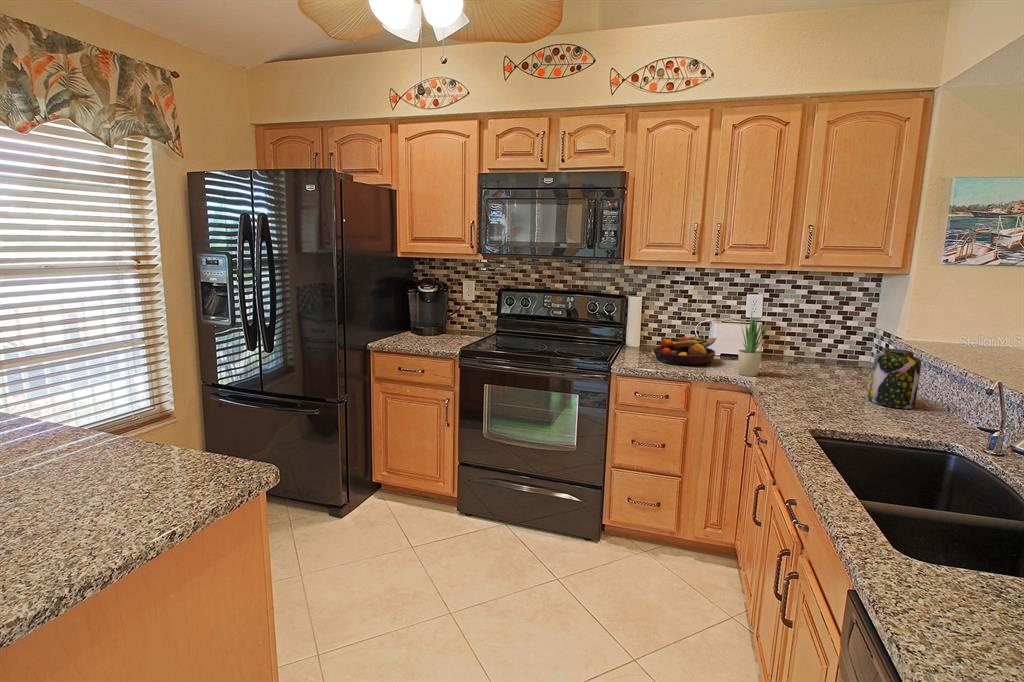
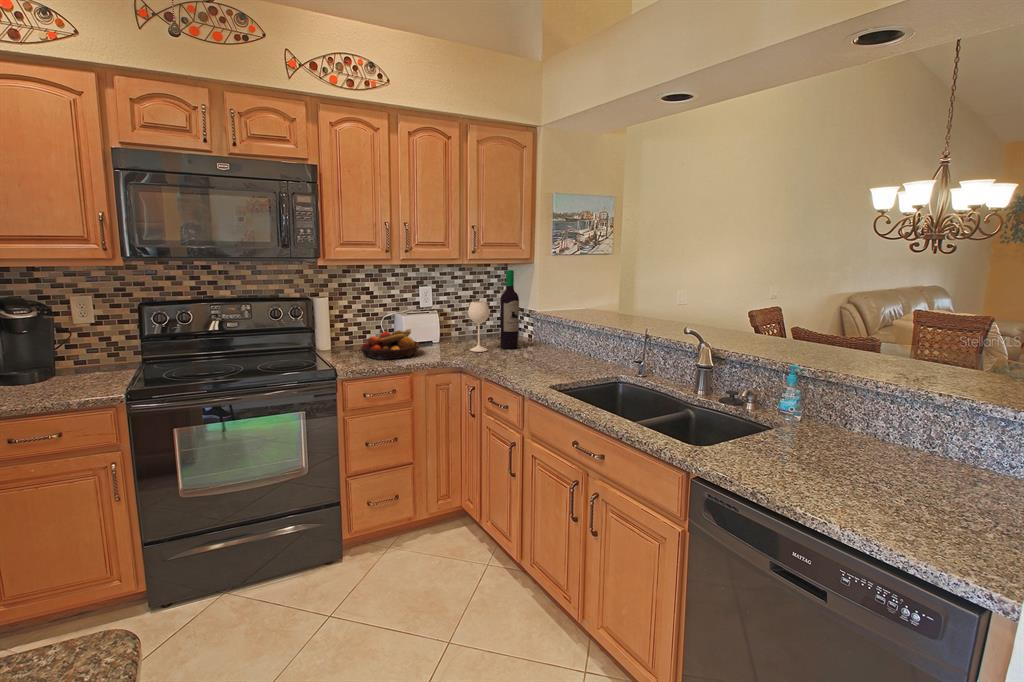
wine bottle: none [778,280,860,380] -> present [468,270,519,352]
potted plant: present [738,313,769,376] -> none [444,301,468,358]
jar: present [868,348,921,409] -> none [545,319,575,361]

